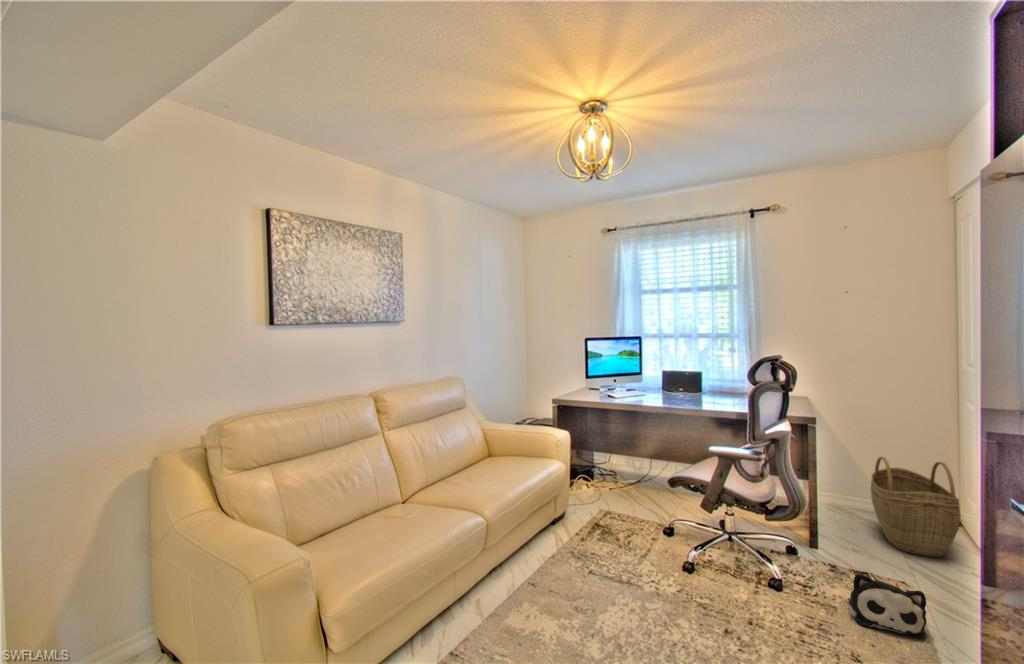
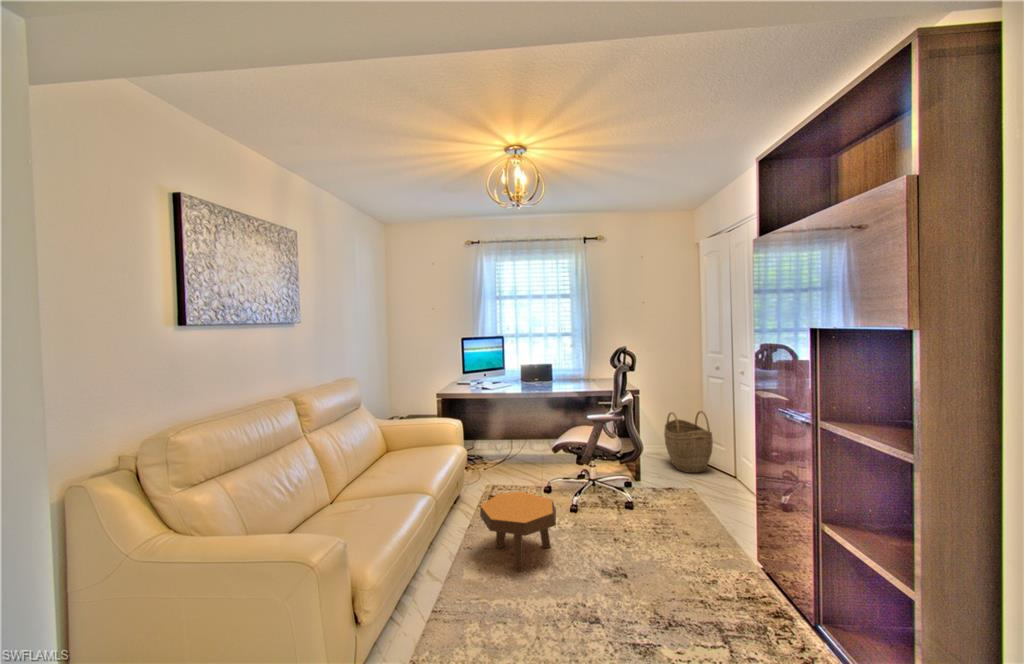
footstool: none [542,529,639,638] -> present [480,492,556,572]
plush toy: present [848,573,926,639] -> none [671,484,712,516]

